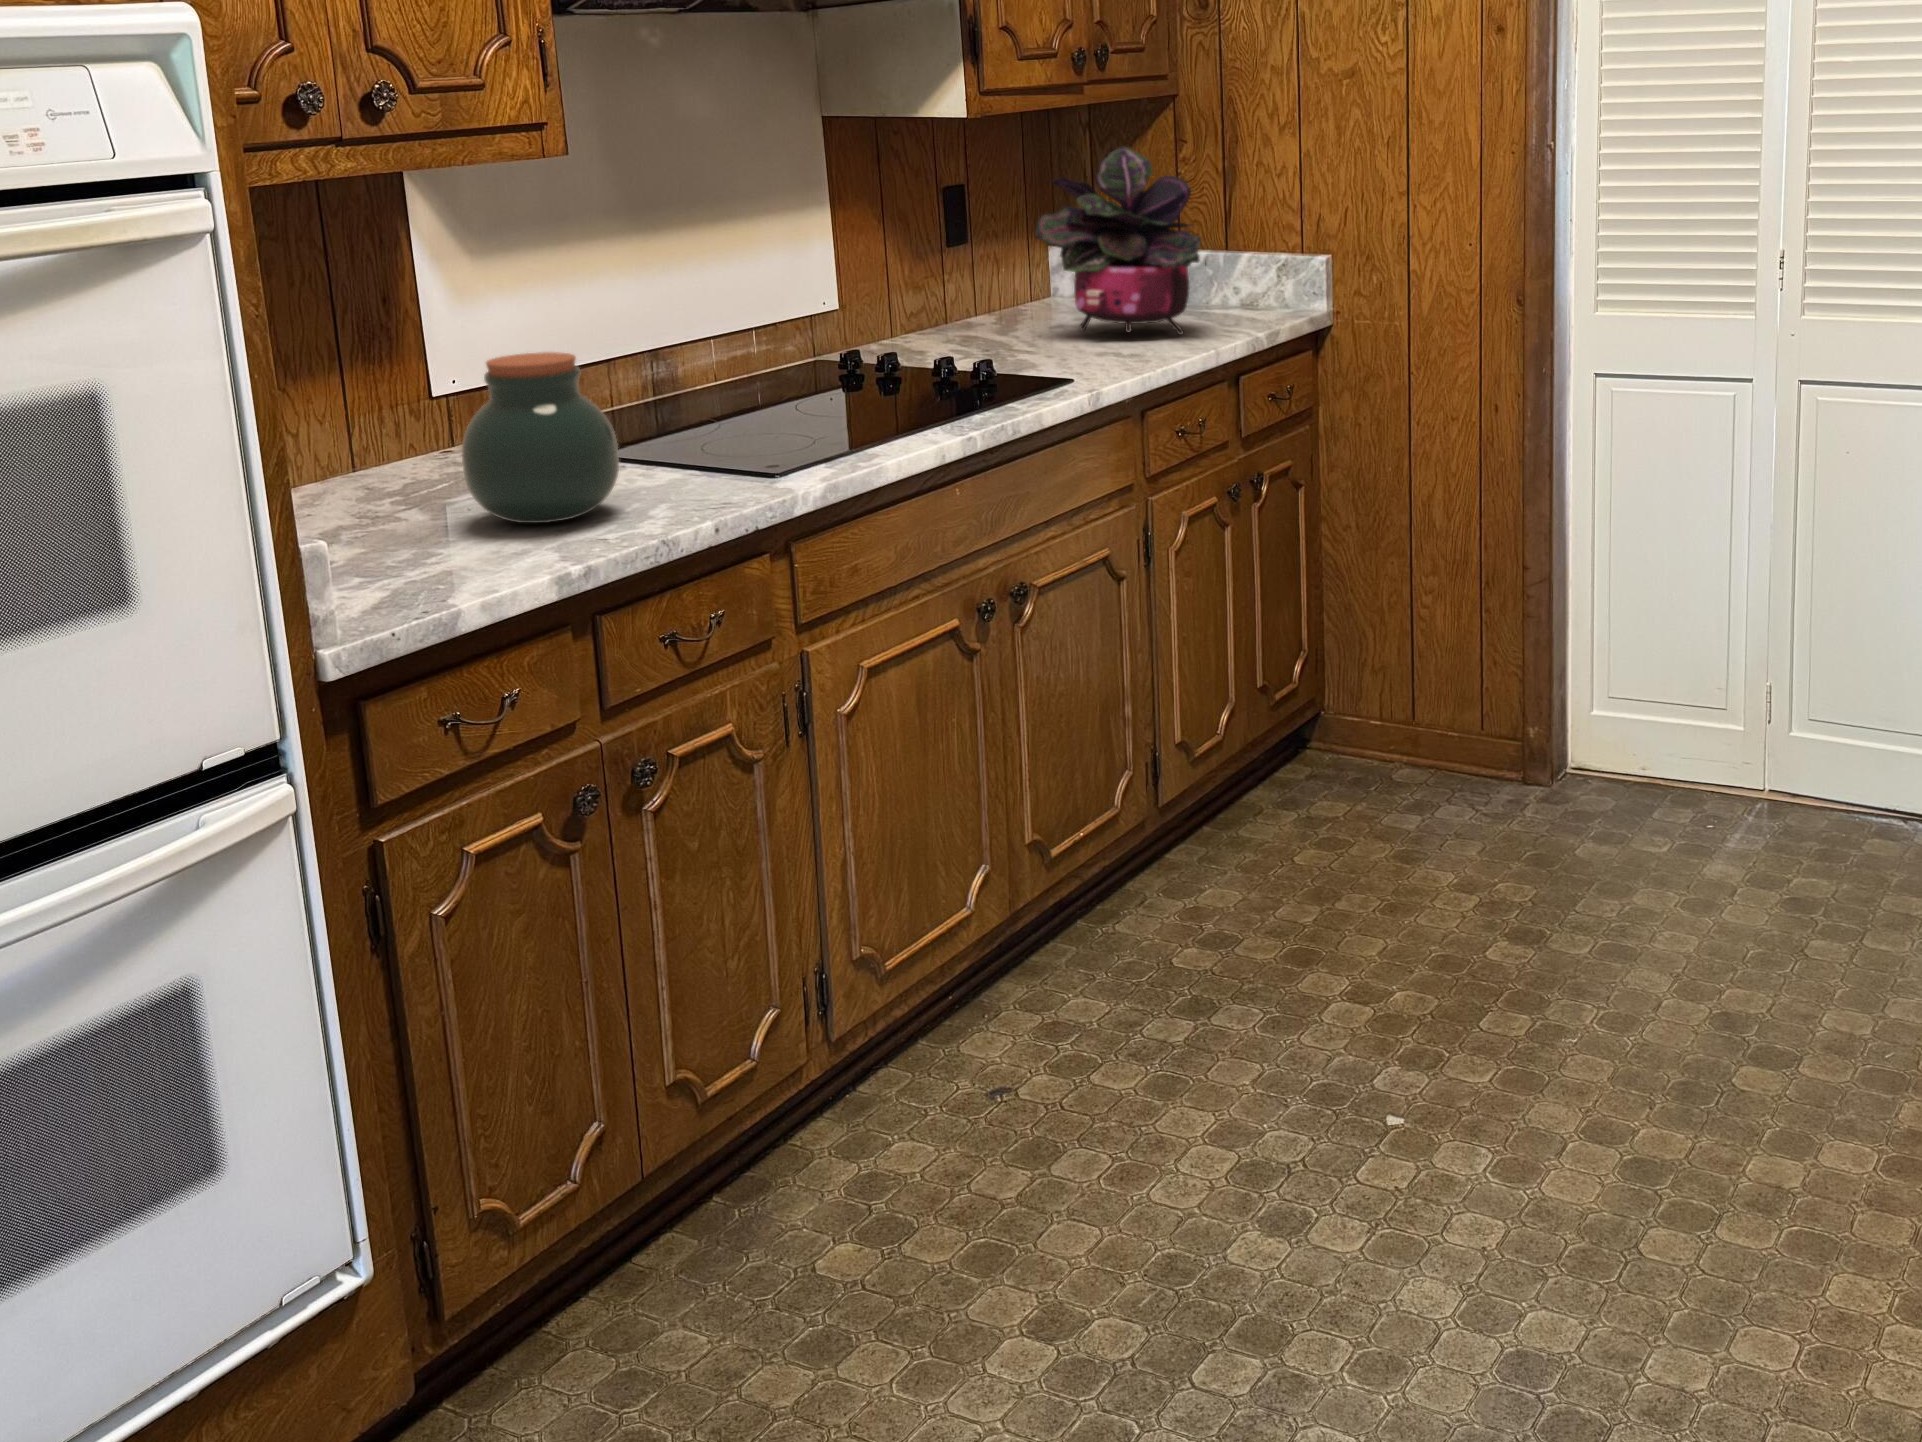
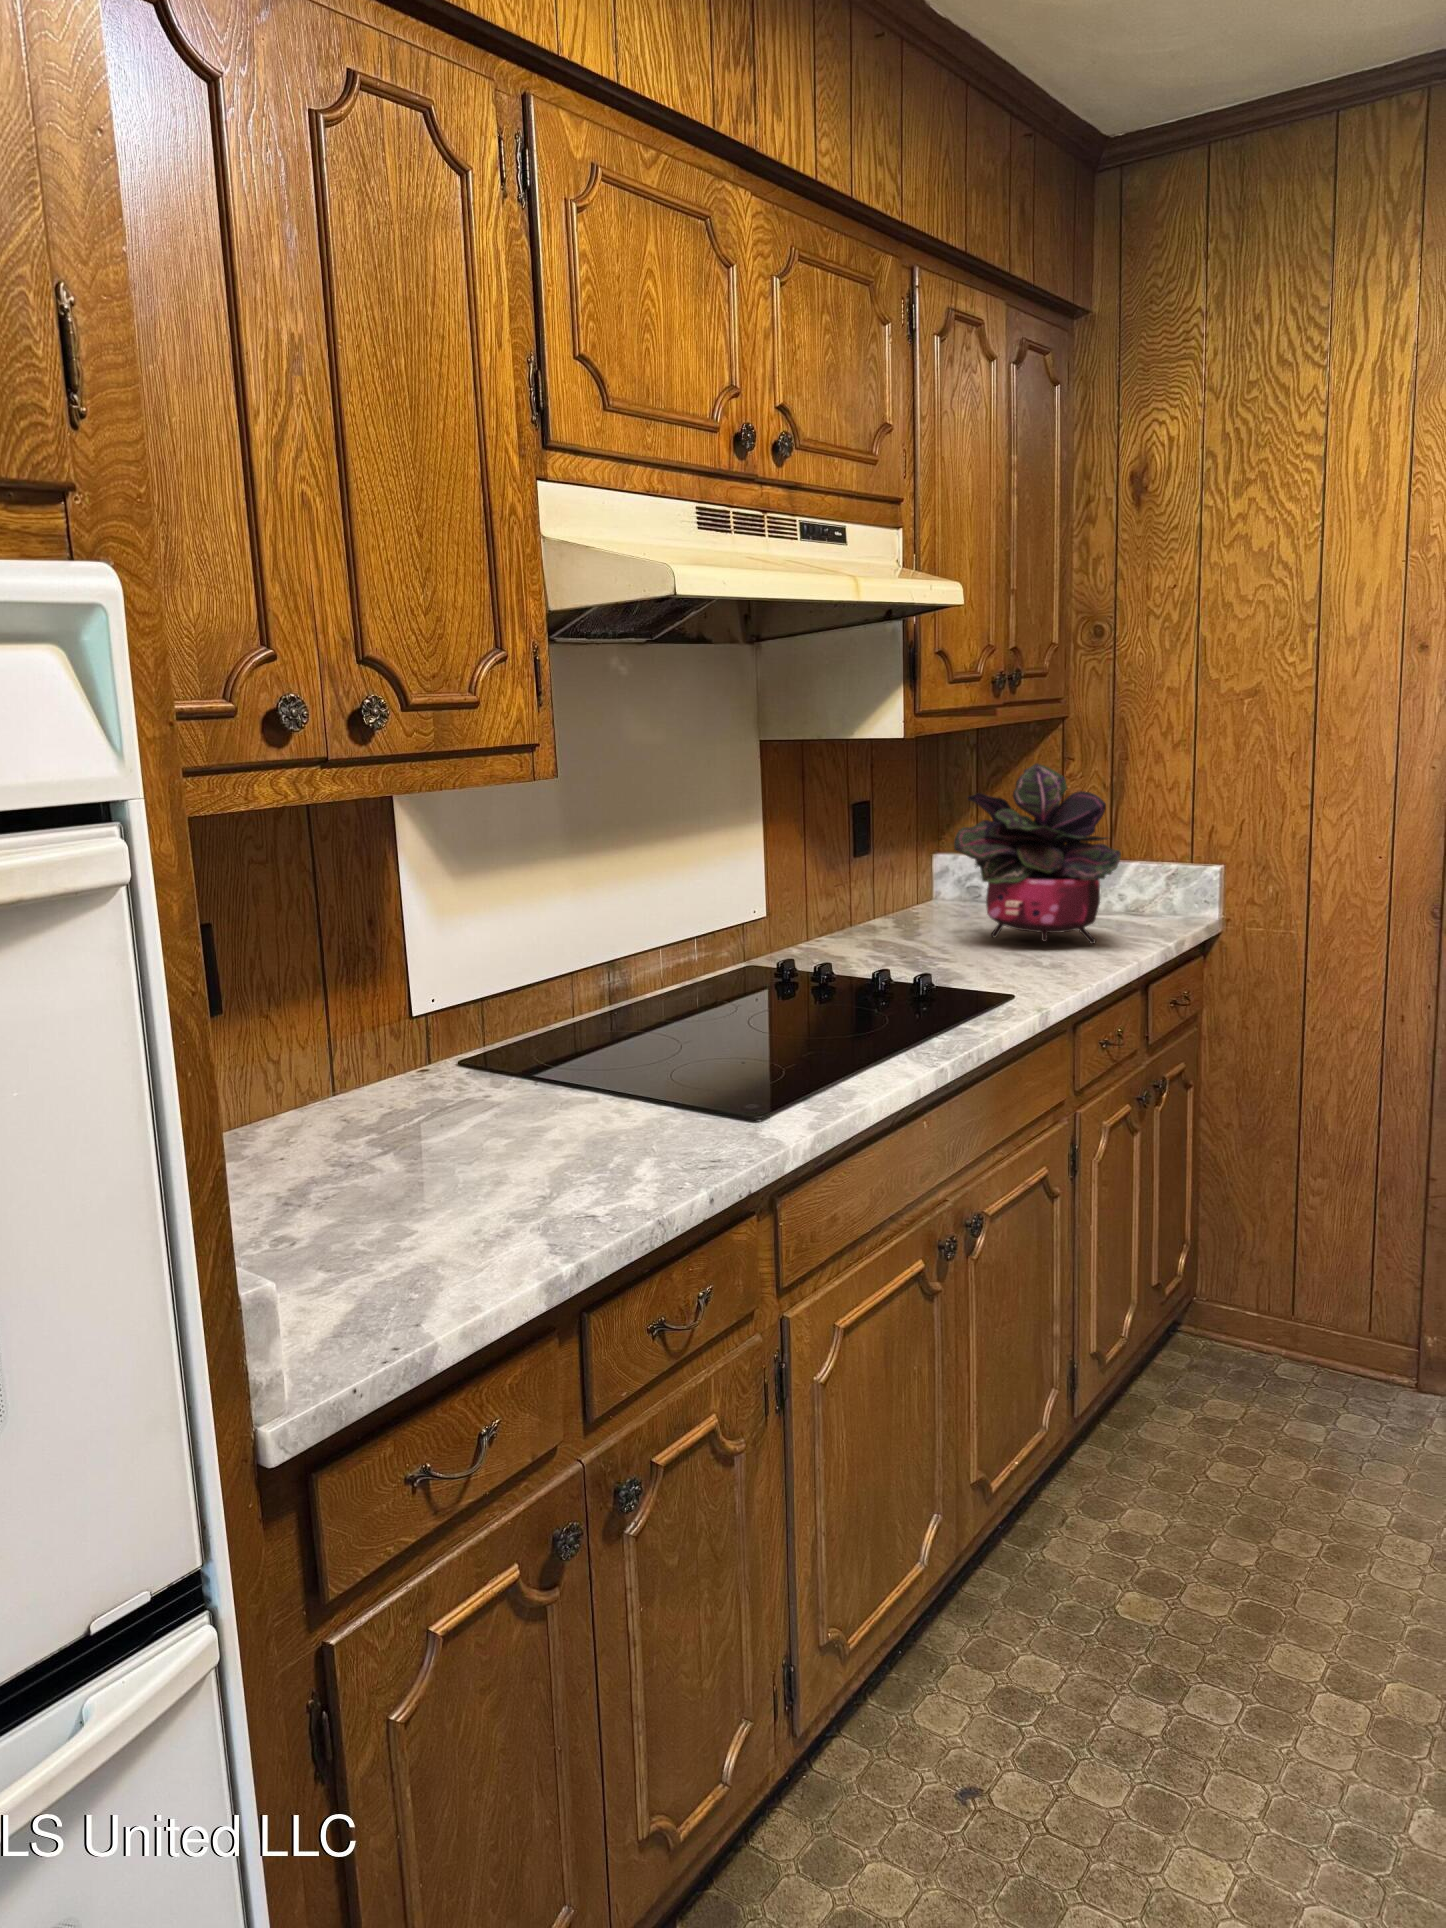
jar: present [462,352,619,523] -> none [439,993,606,1192]

